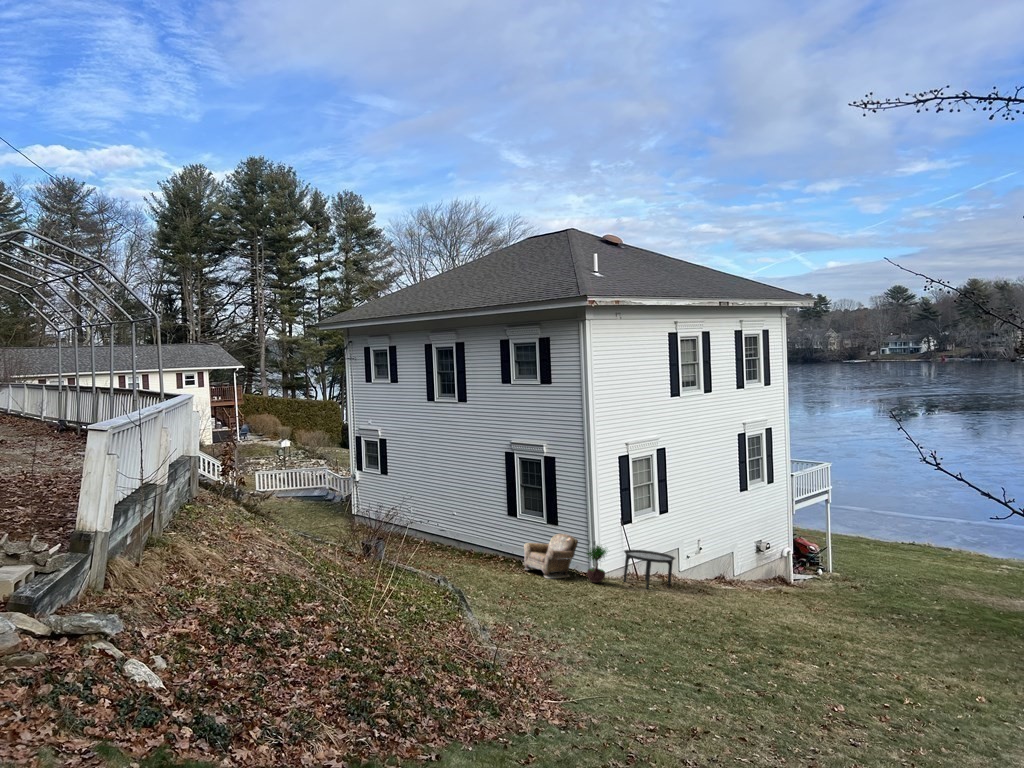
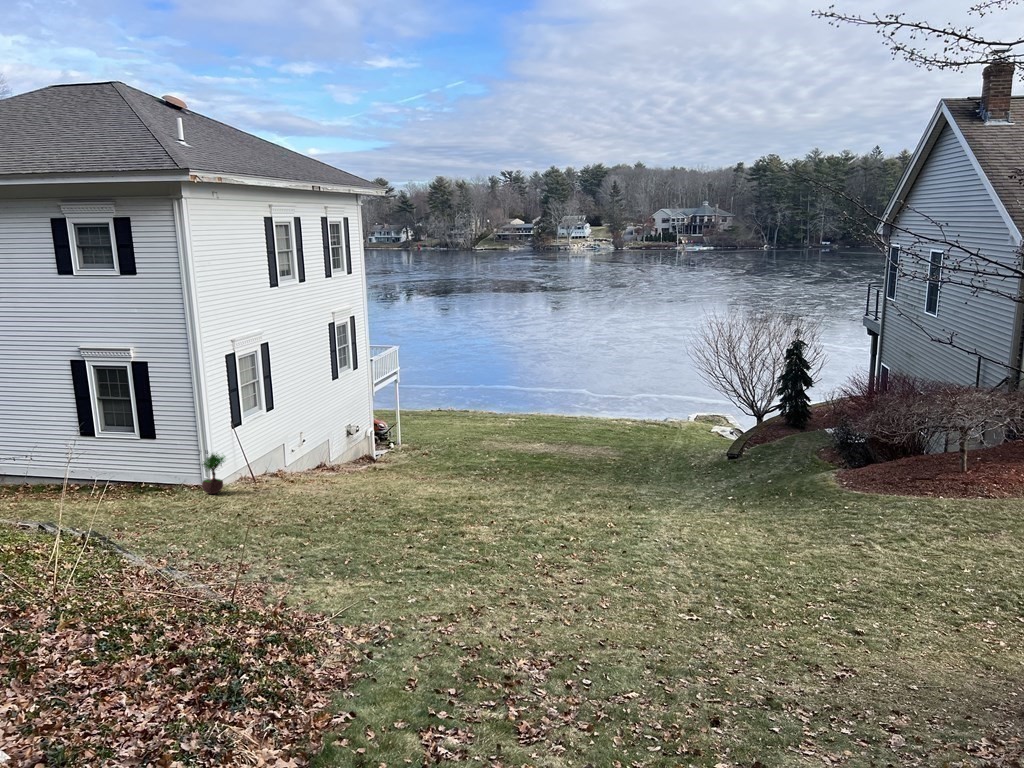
armchair: present [524,534,578,579] -> none [116,447,185,500]
round table: present [623,550,675,589] -> none [238,451,295,490]

